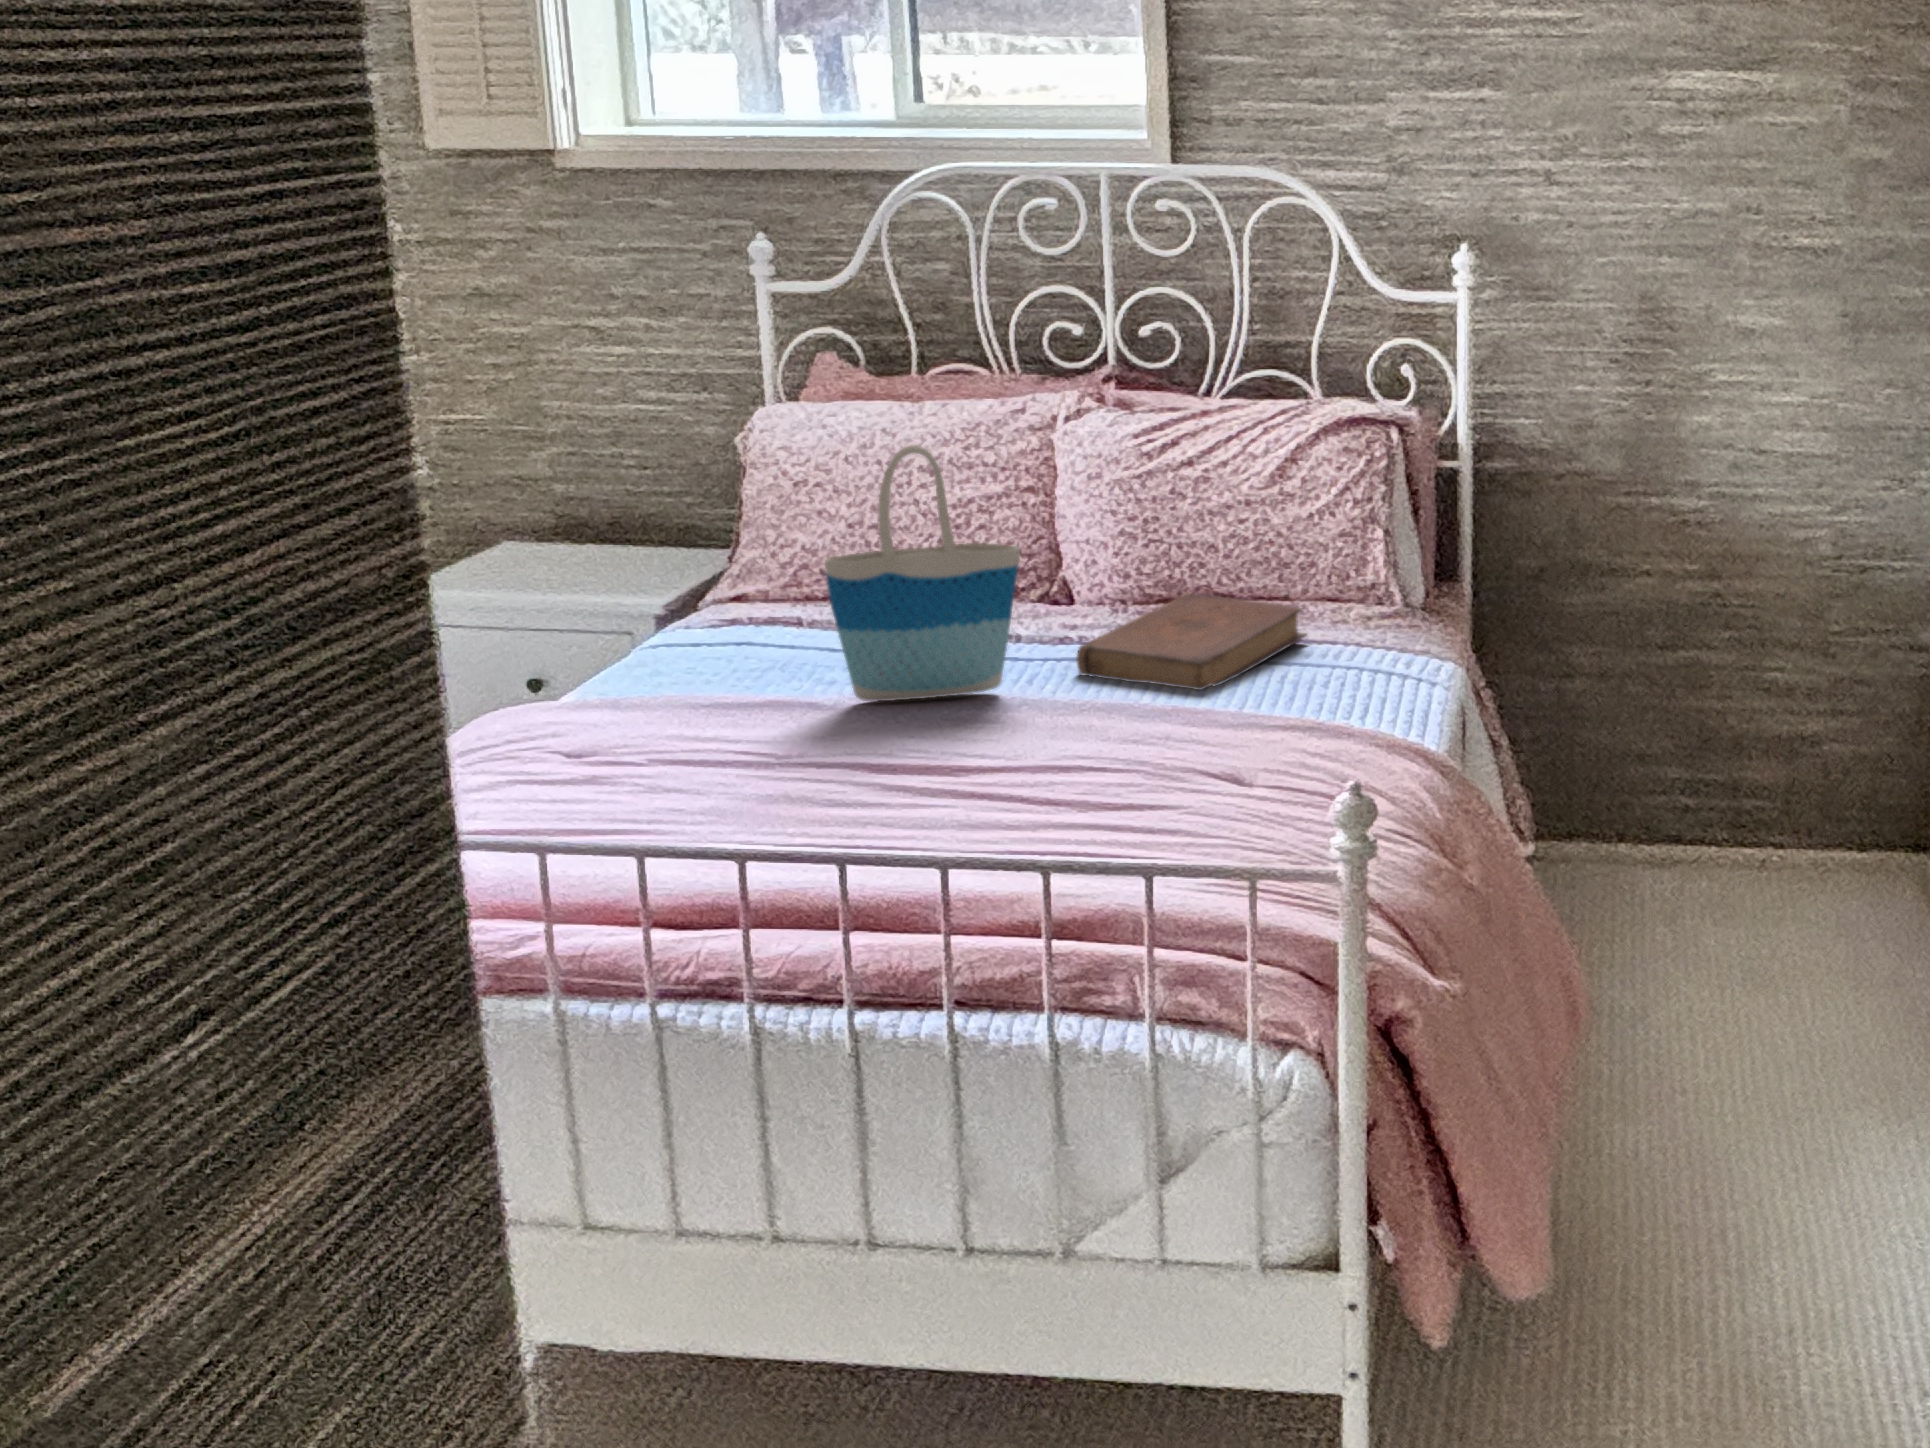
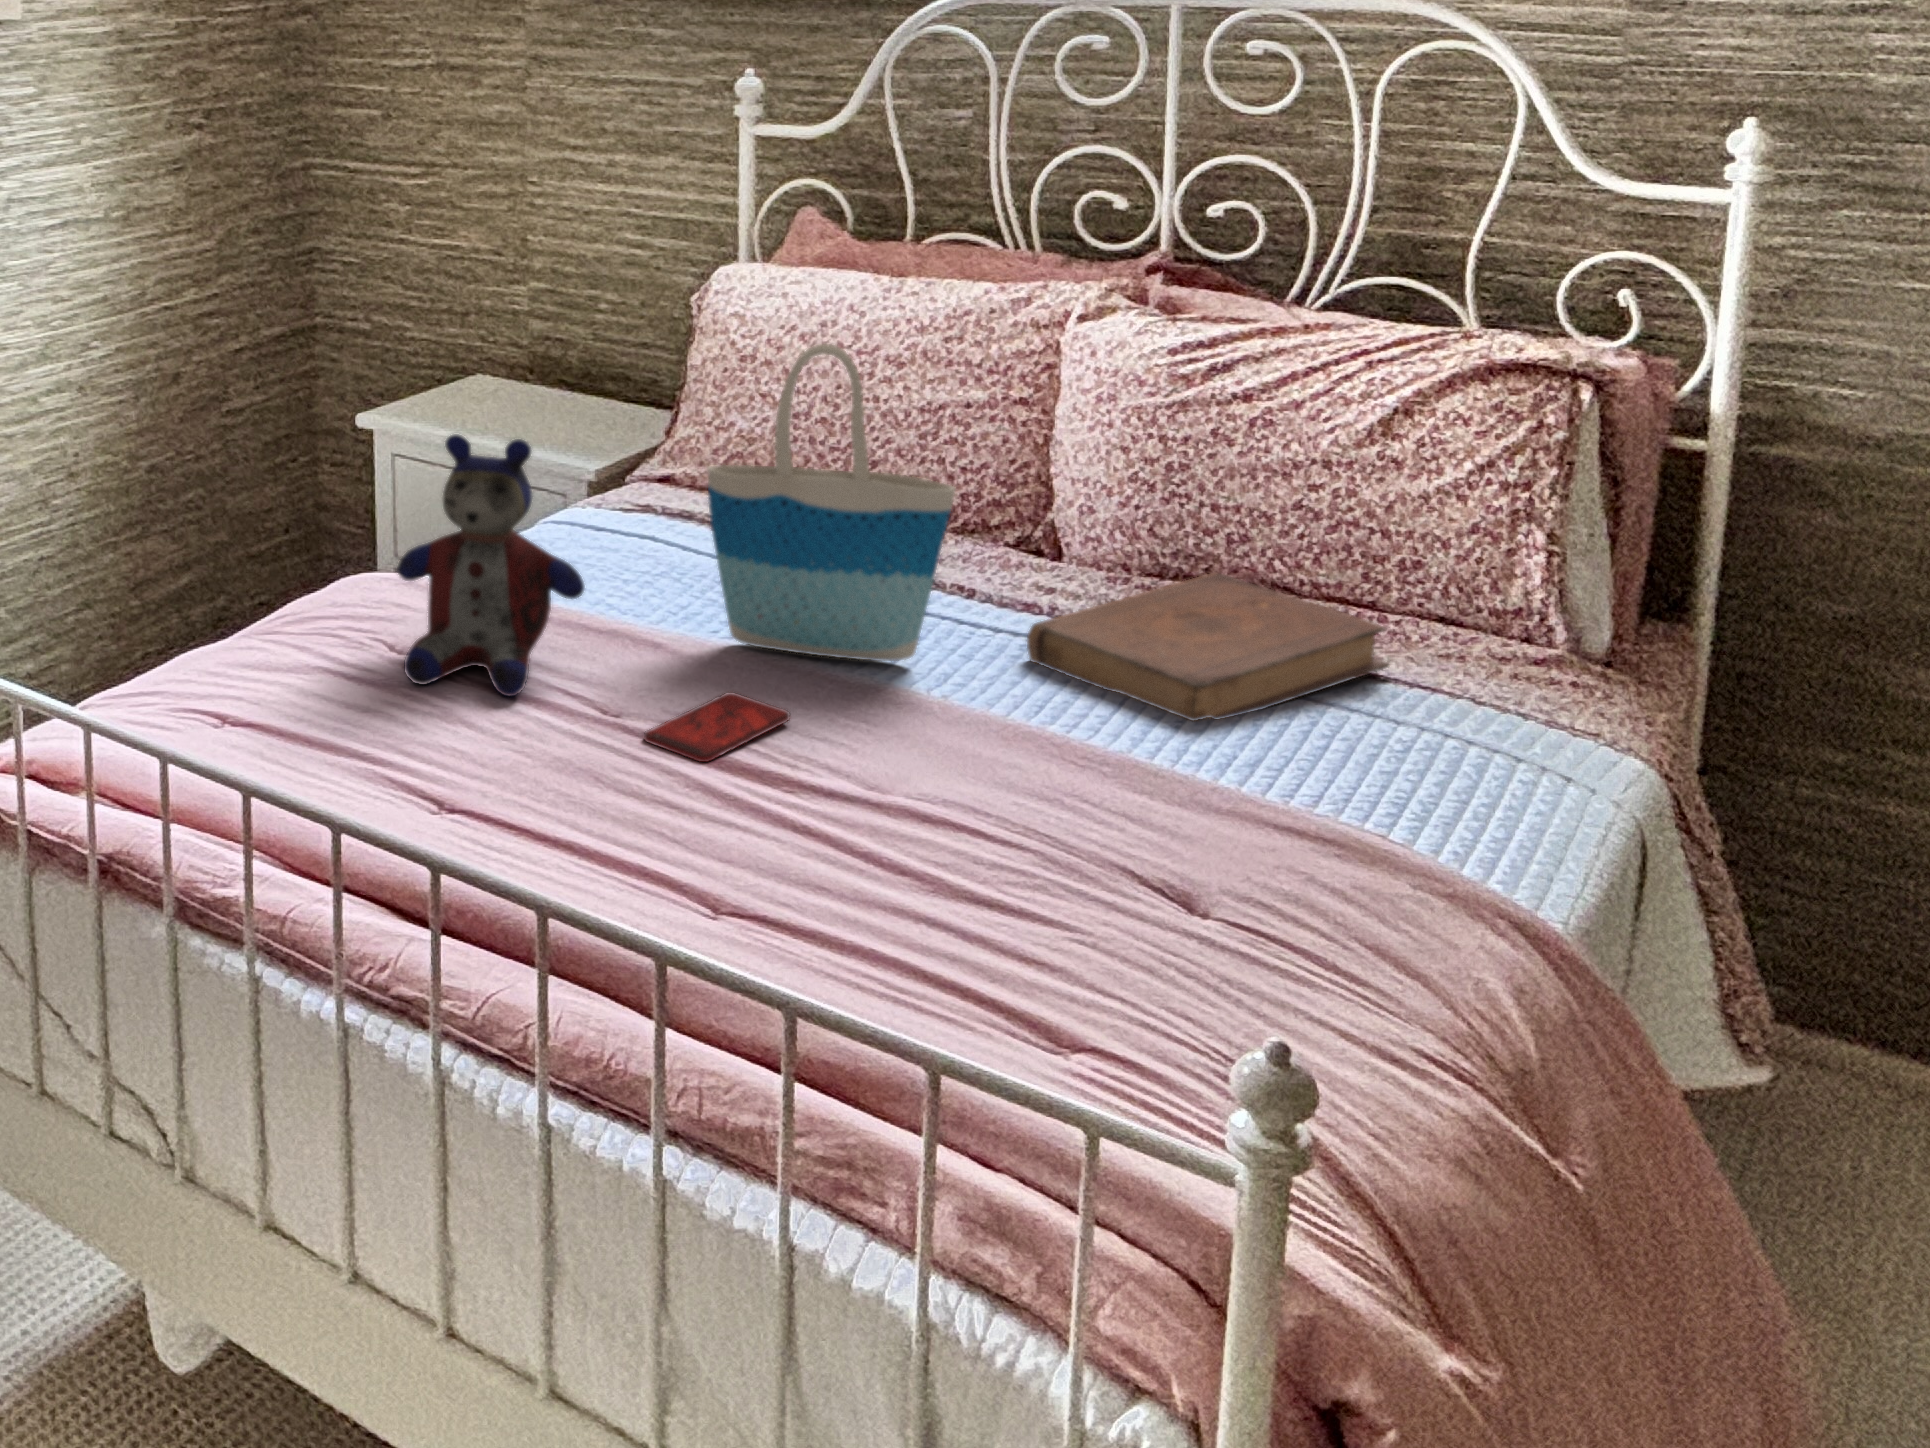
stuffed bear: none [563,551,742,778] -> present [397,434,584,696]
smartphone: none [822,731,929,781] -> present [644,693,790,762]

